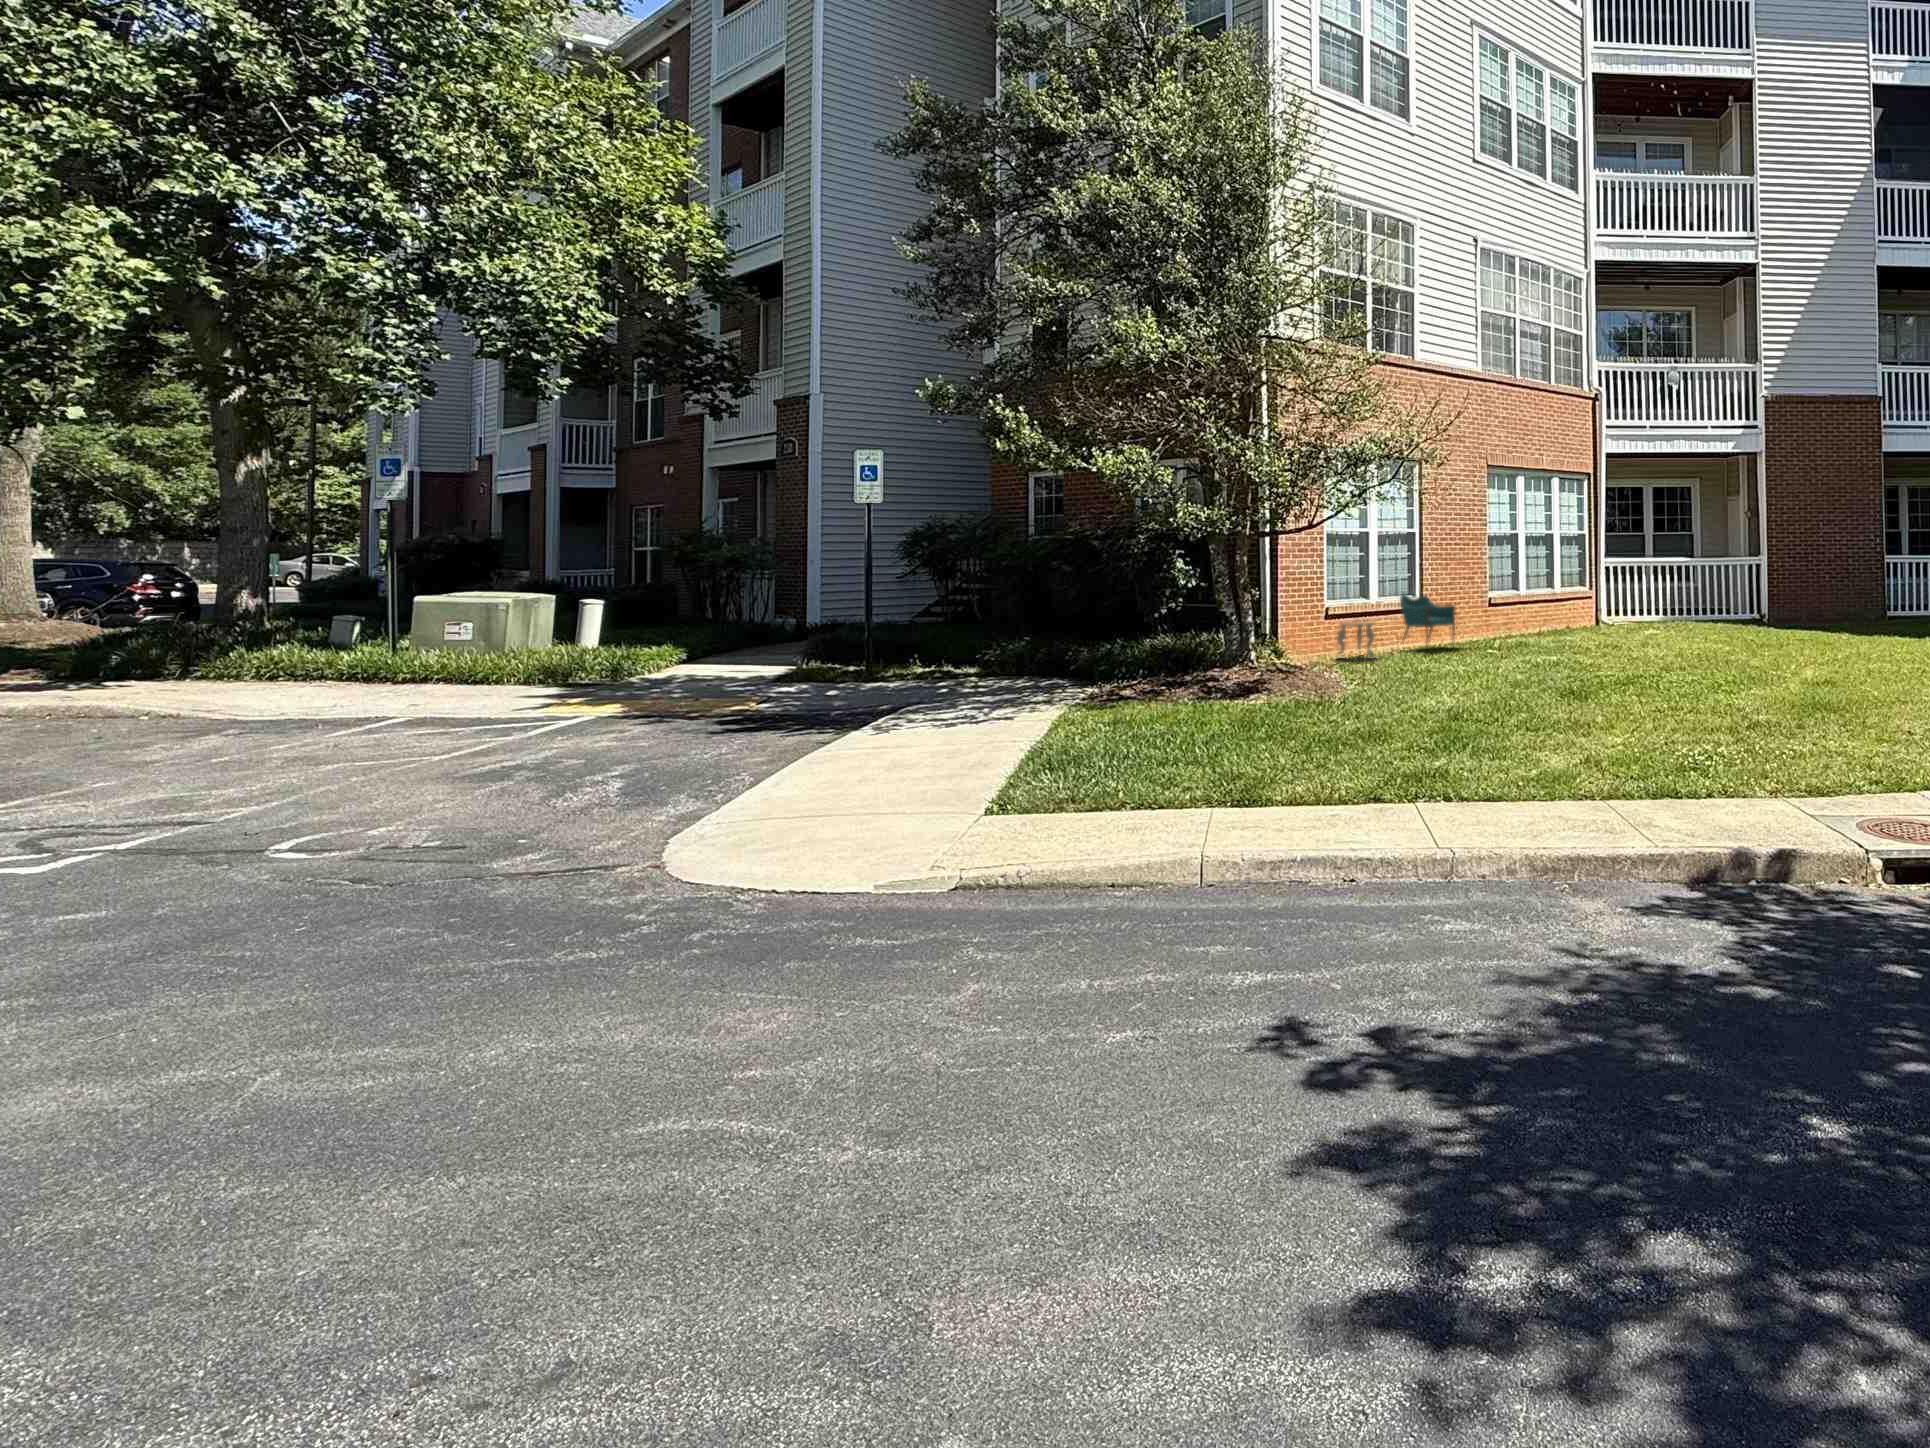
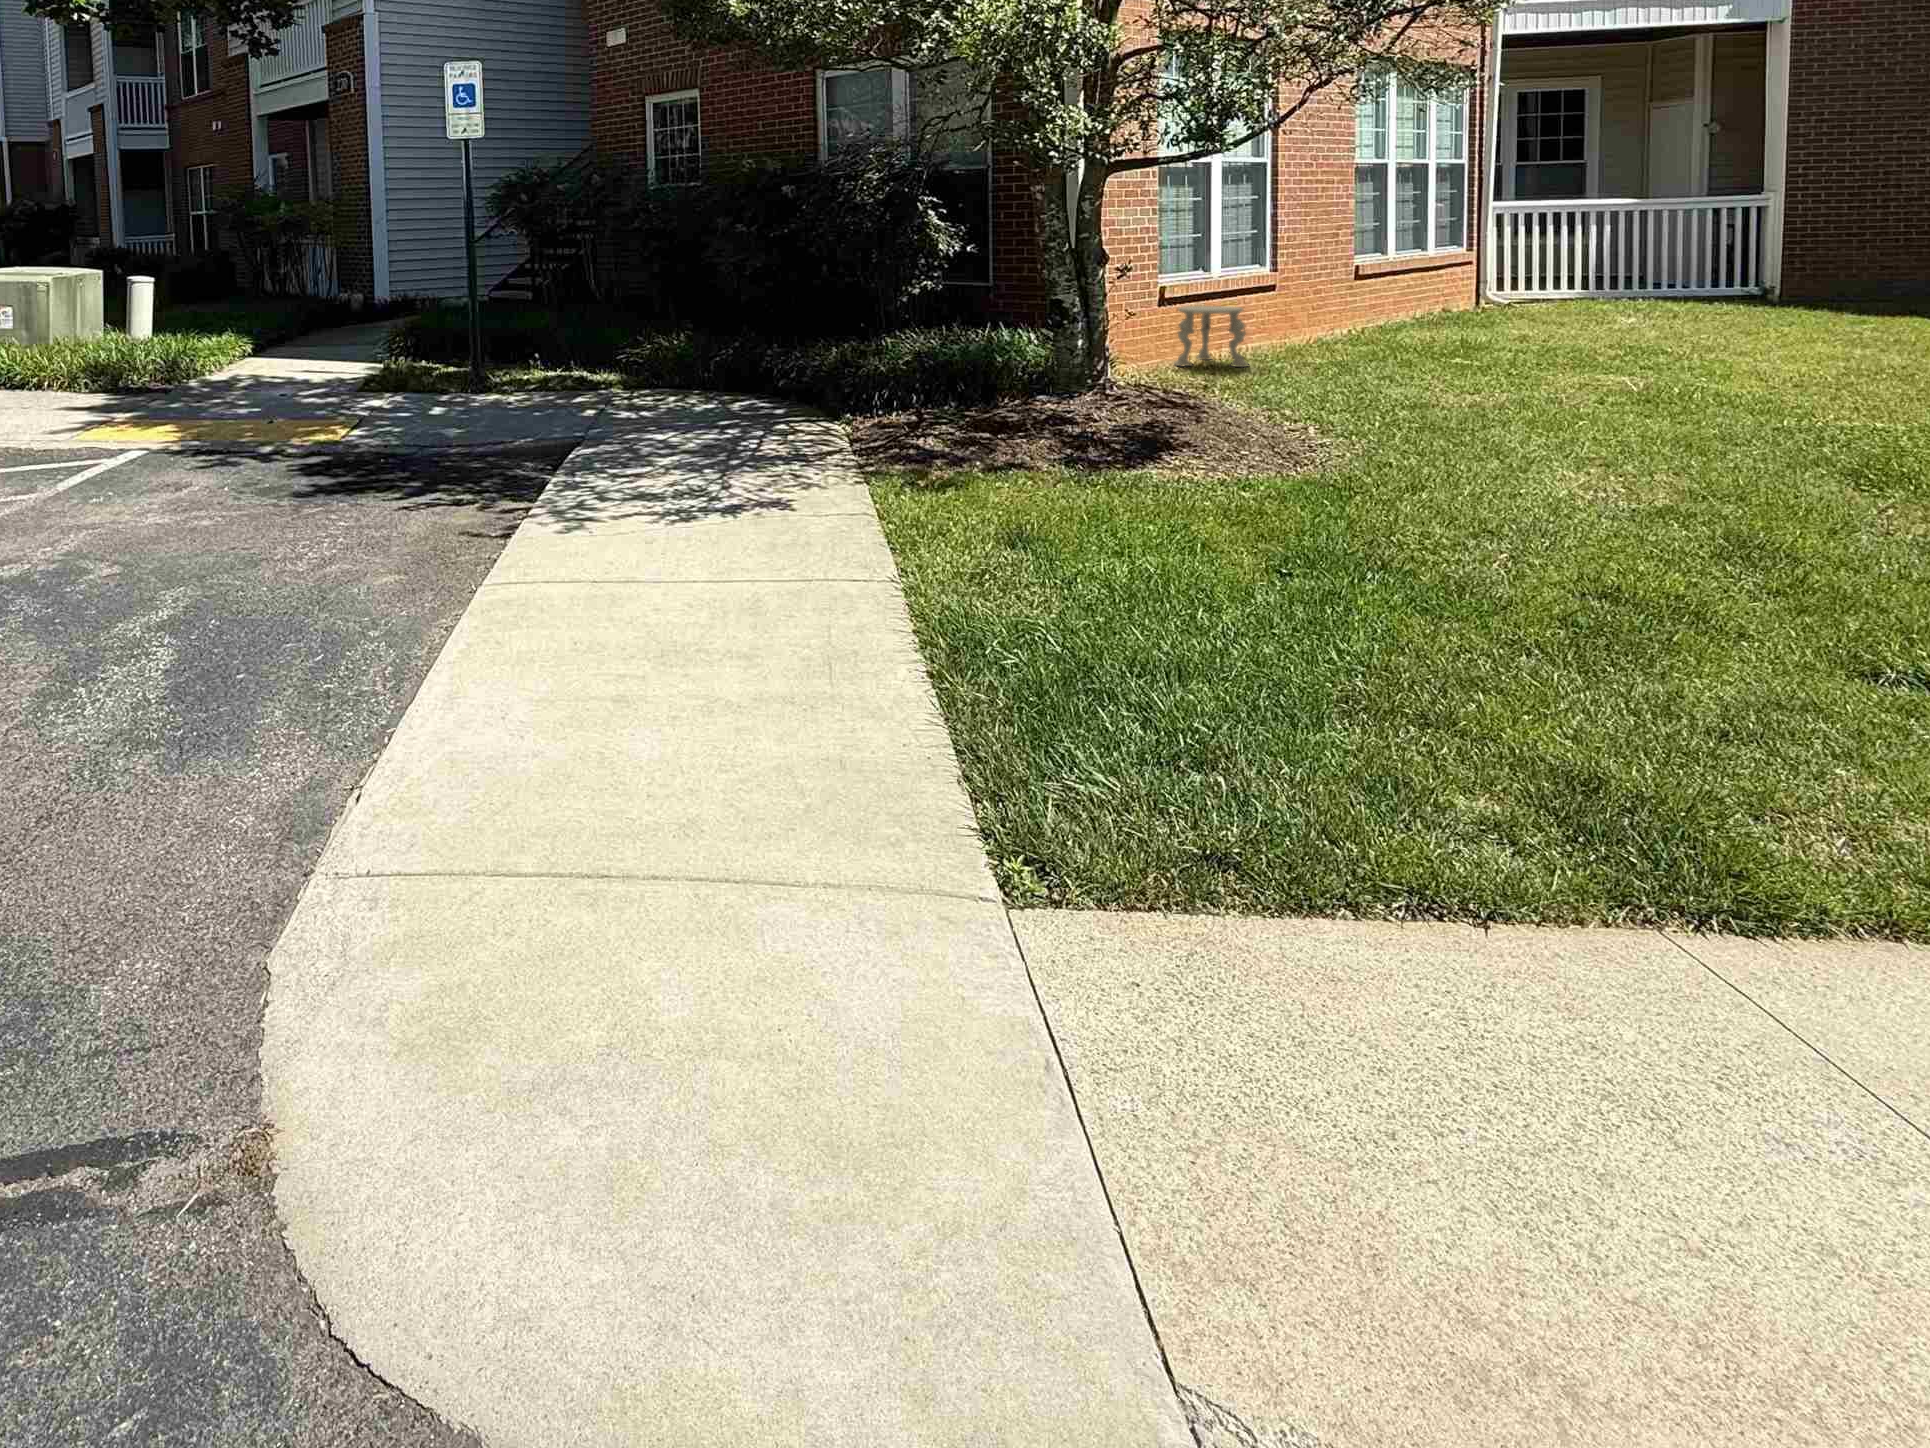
chair: present [1400,594,1455,641] -> none [1252,245,1349,351]

